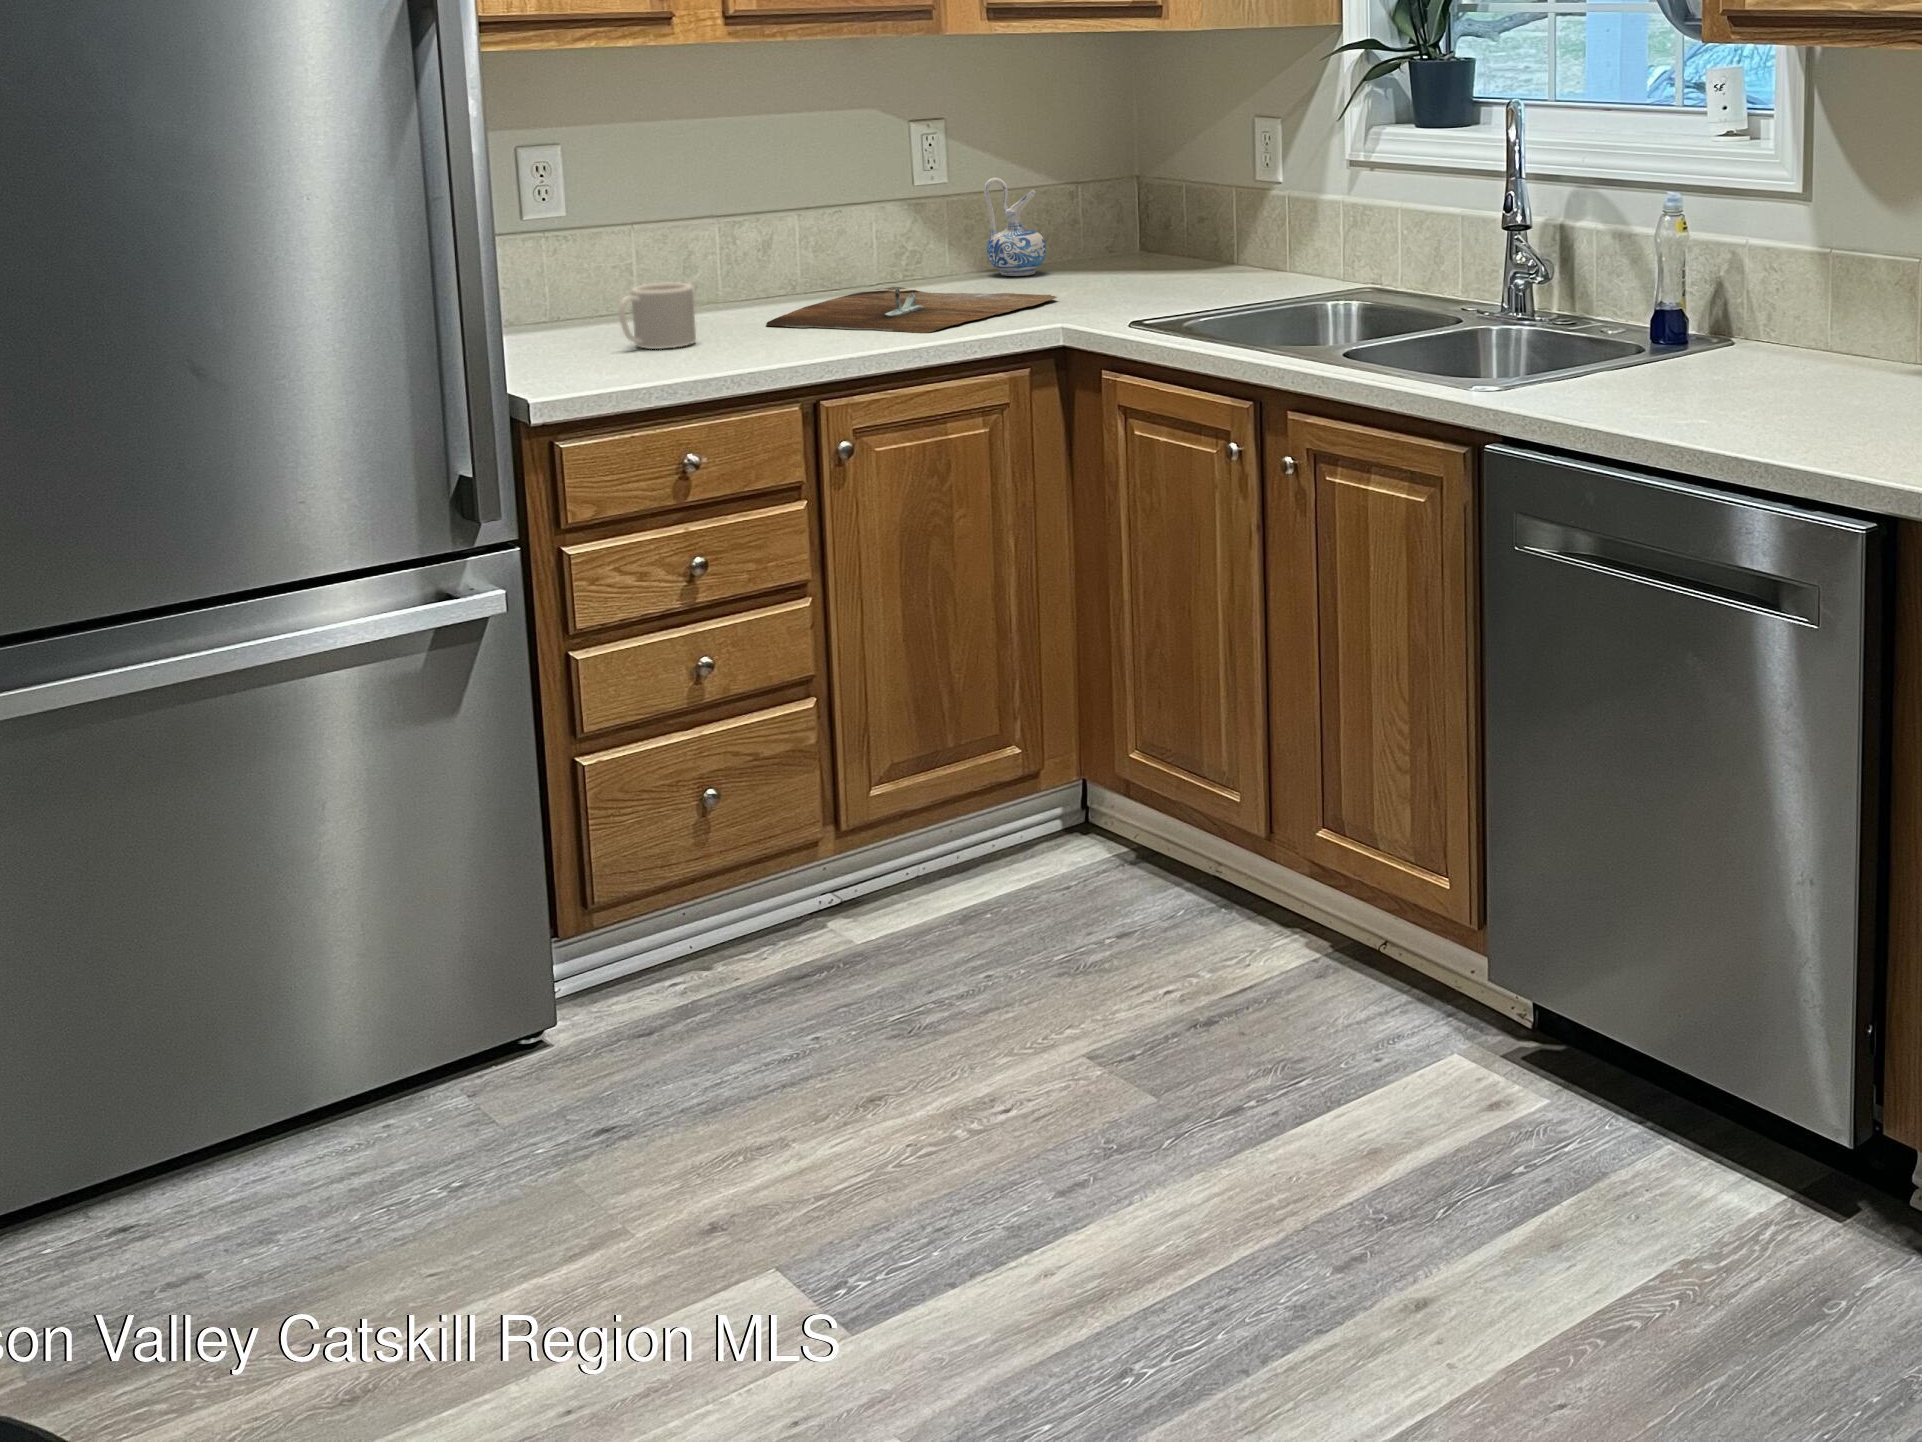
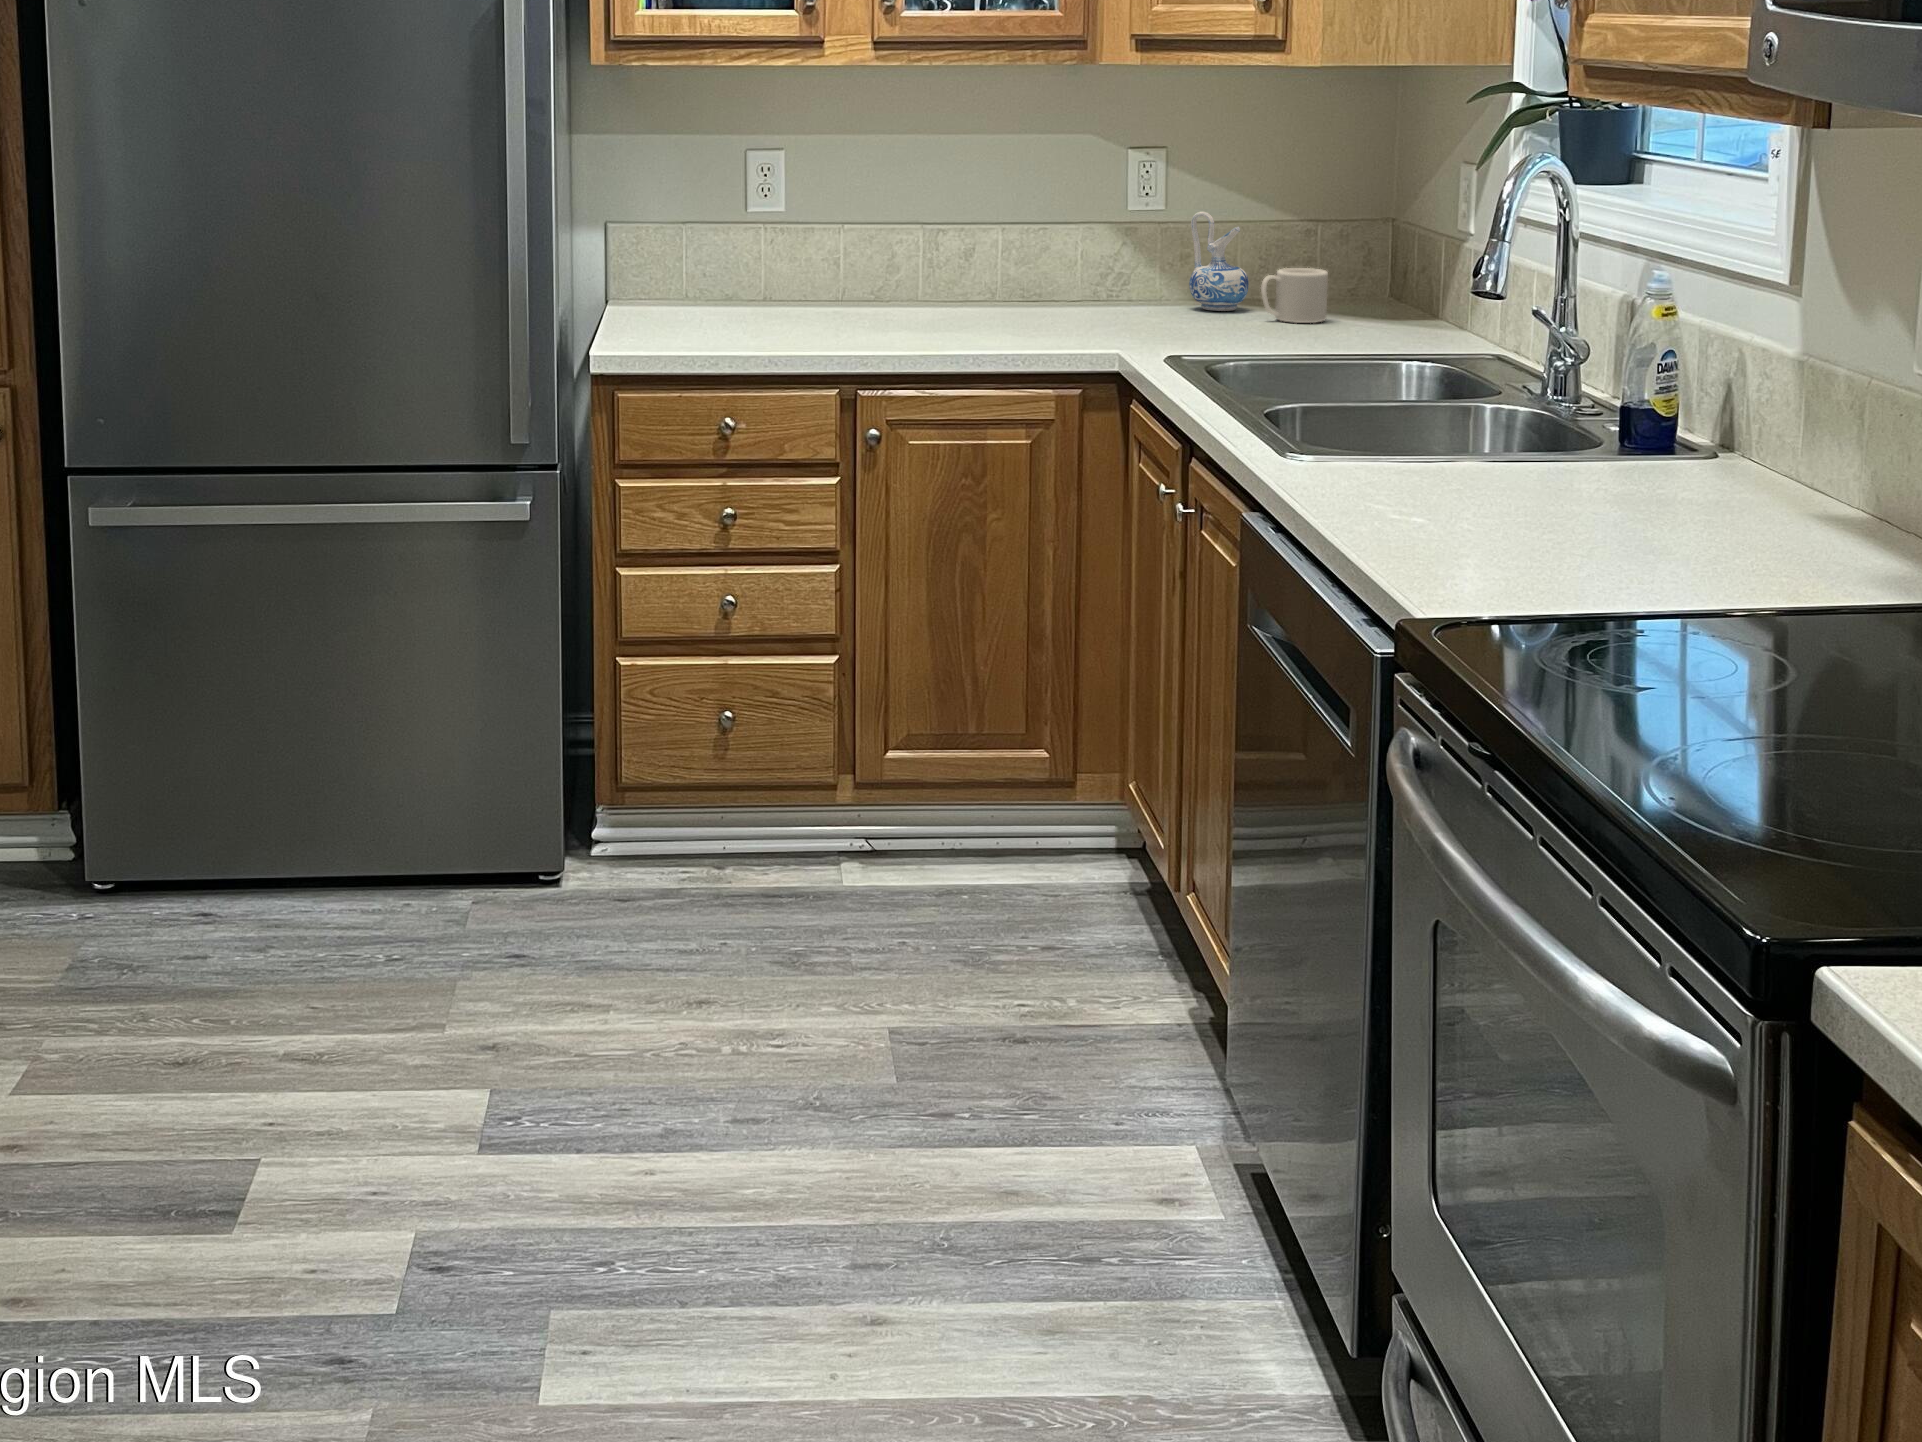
mug: present [618,282,696,349] -> present [1261,268,1328,323]
cutting board: present [766,287,1057,333] -> none [896,303,1181,344]

